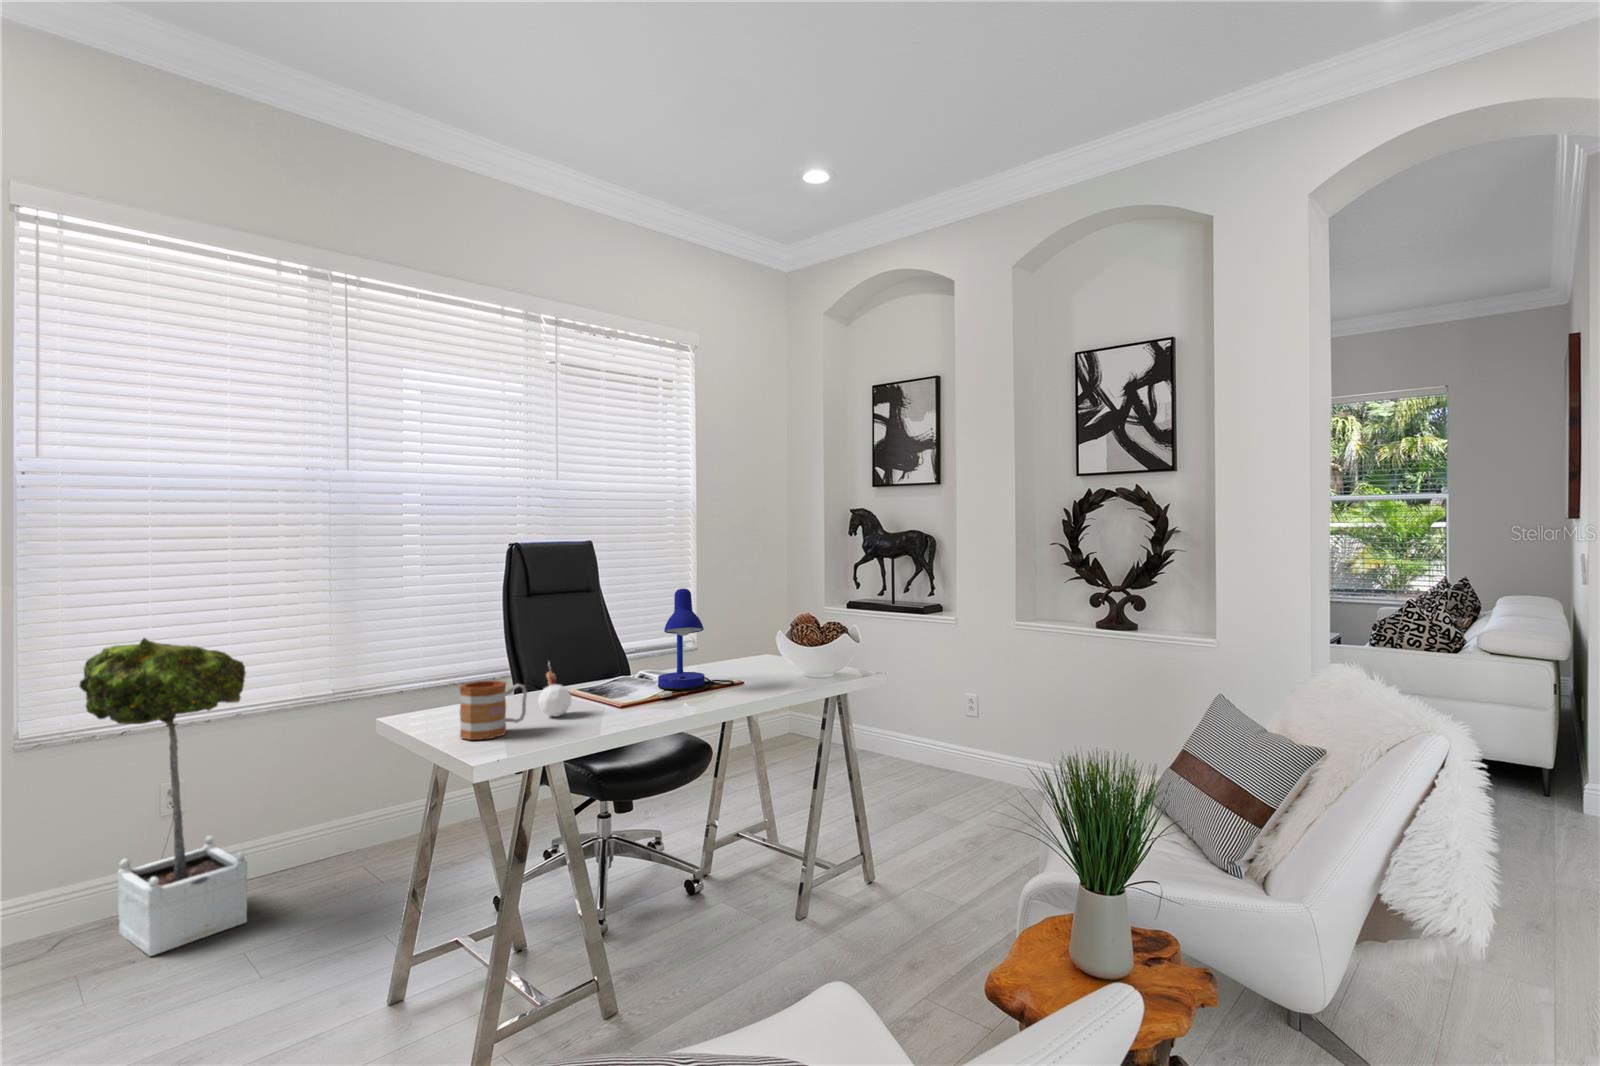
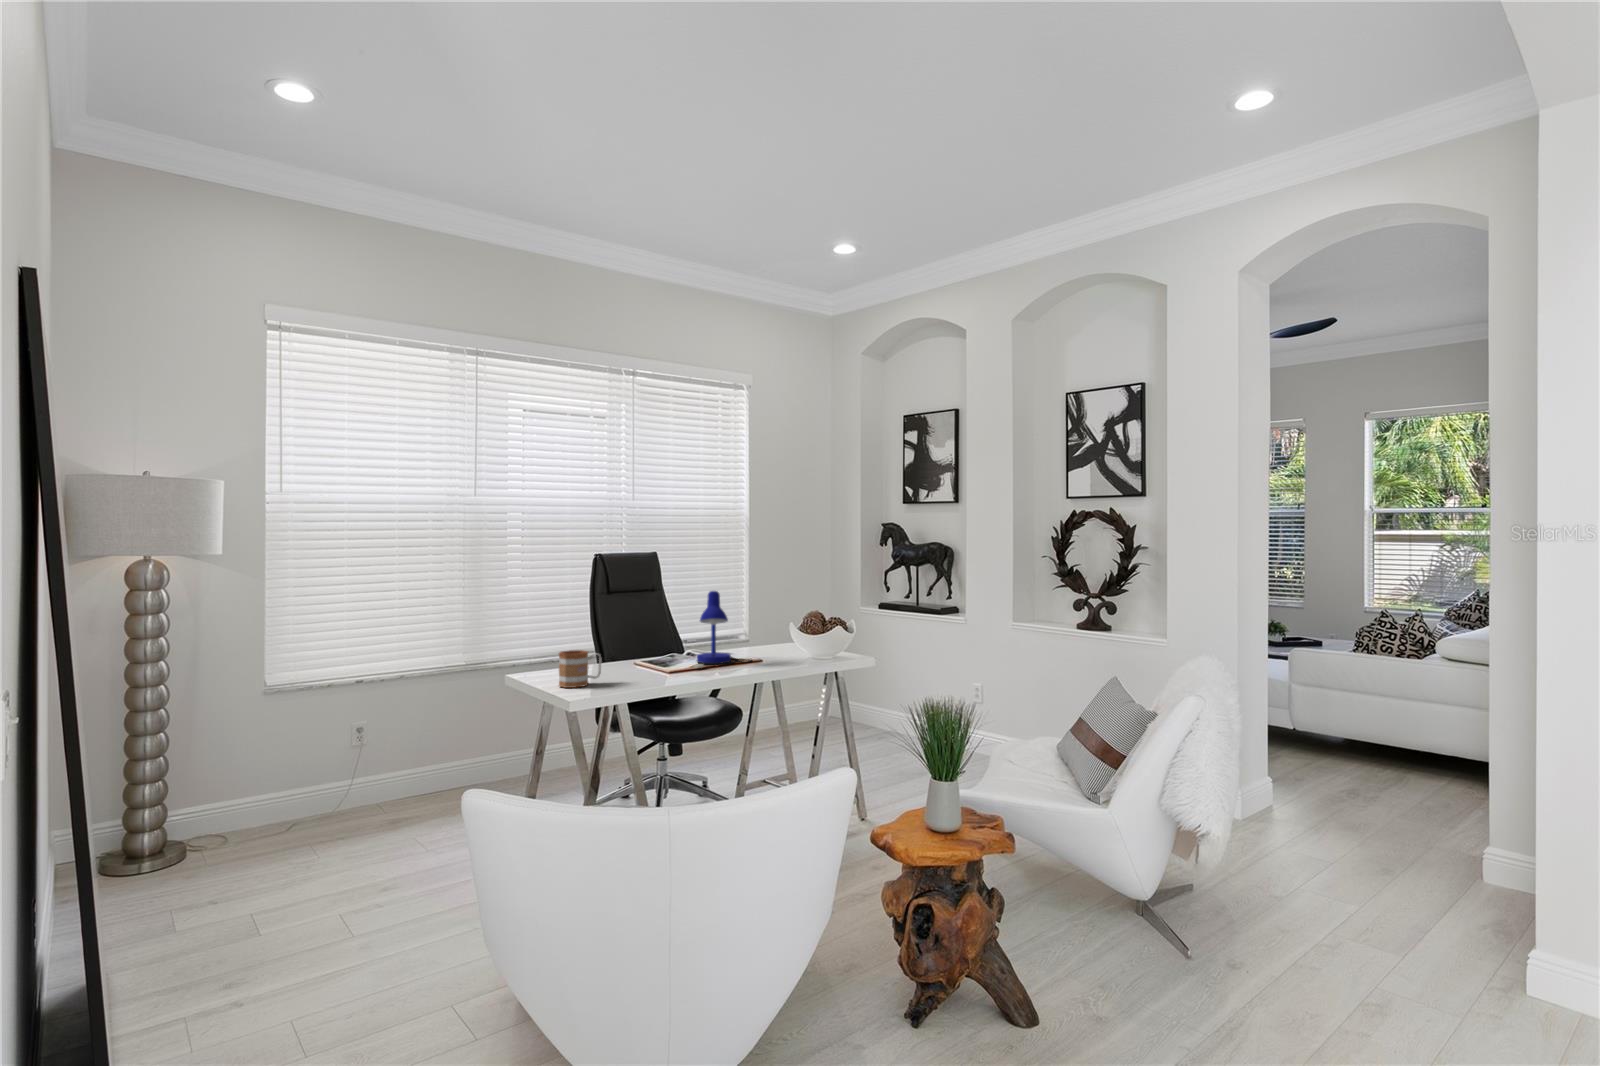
potted tree: present [79,638,247,956] -> none [318,618,417,830]
candle: present [539,661,571,716] -> none [610,639,632,677]

